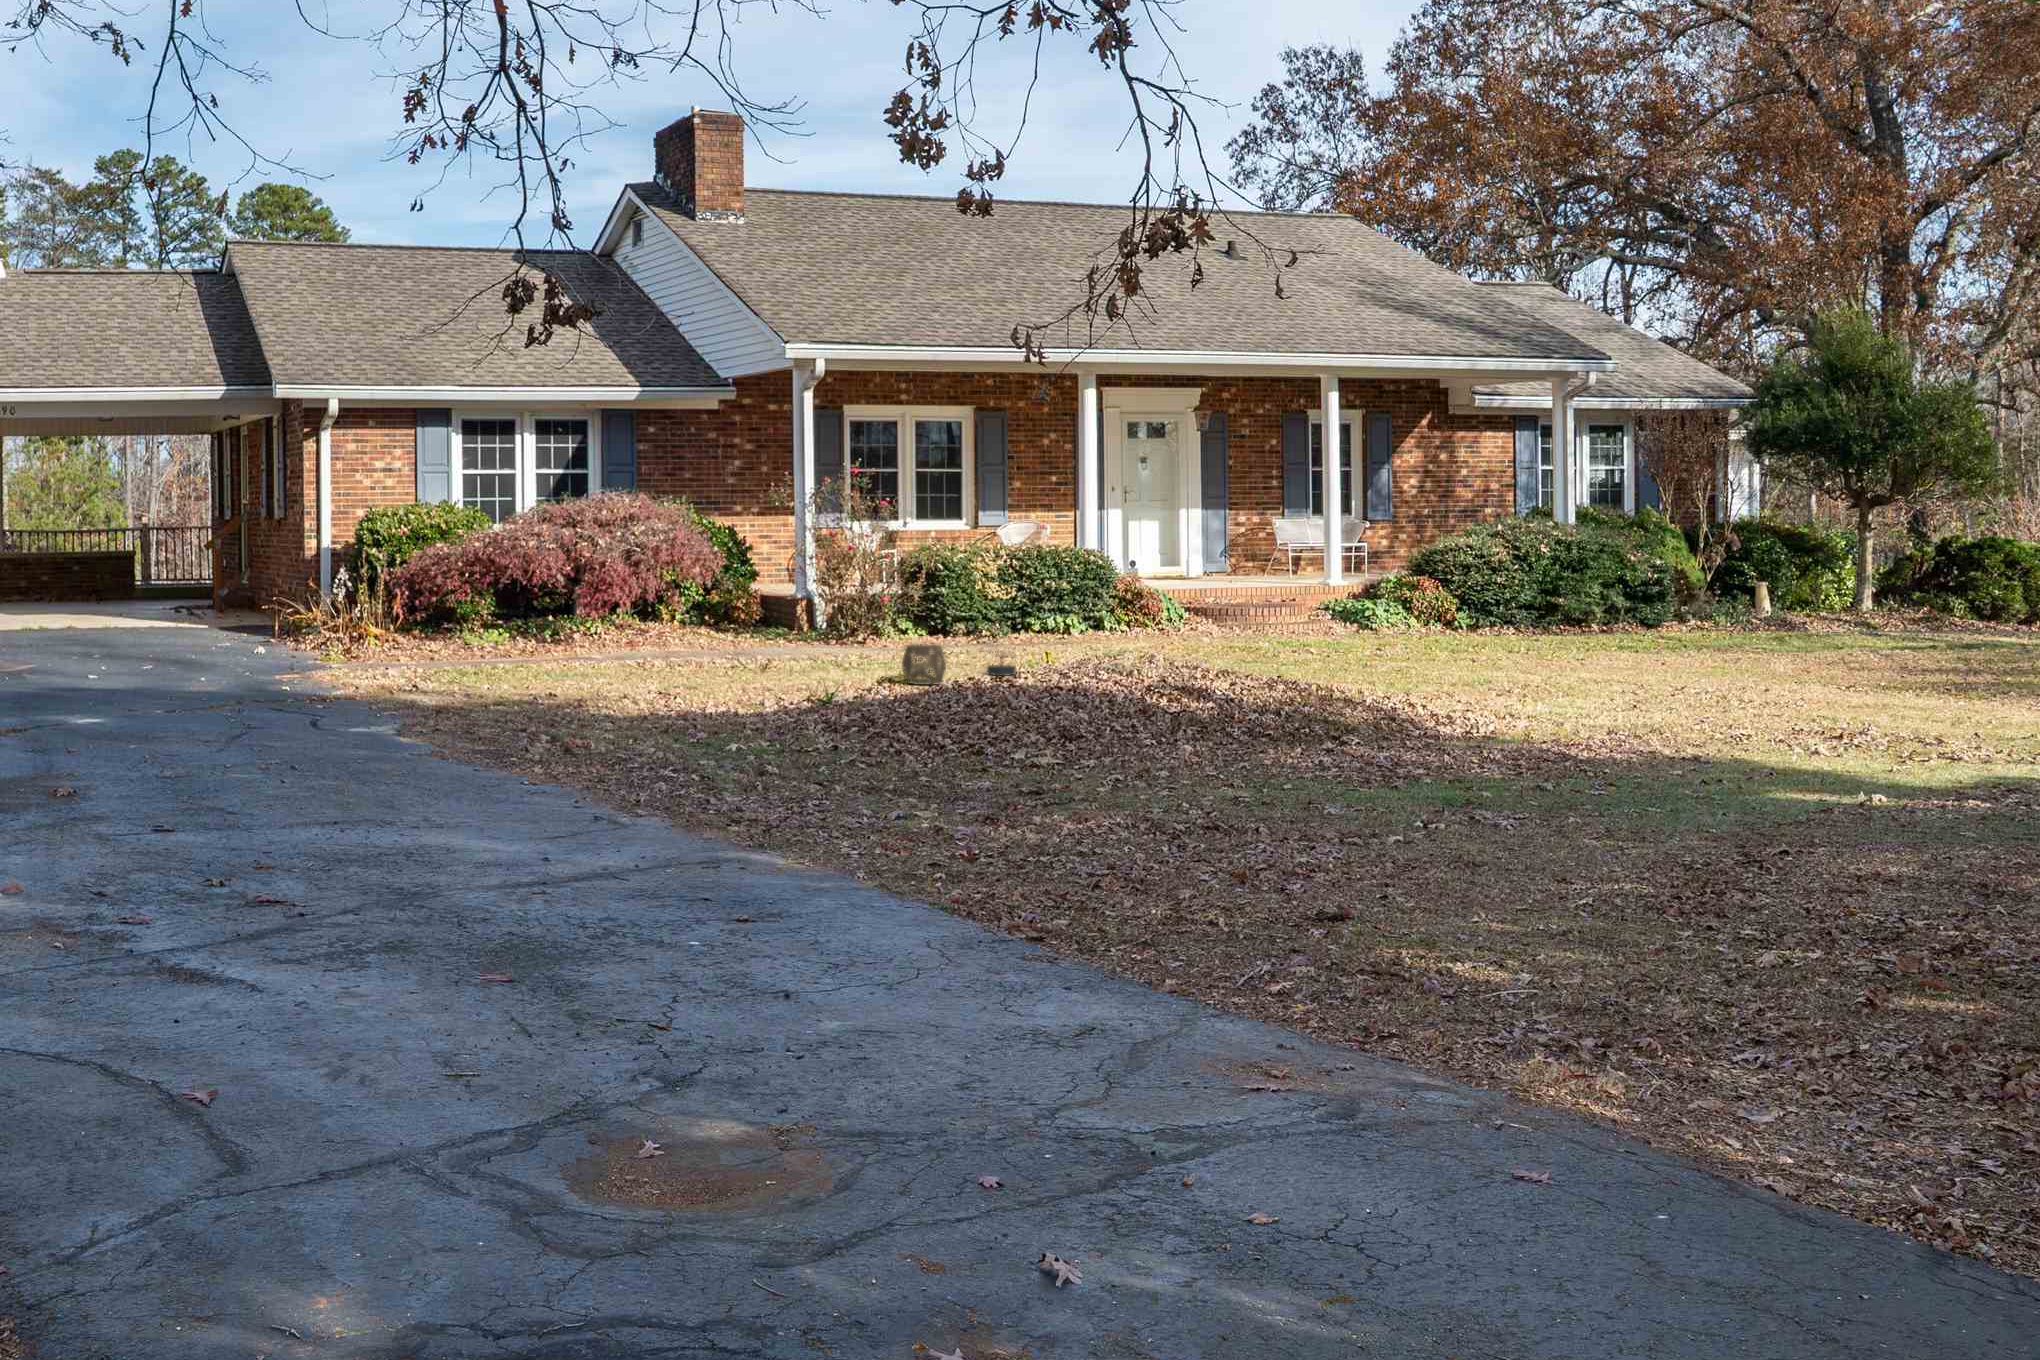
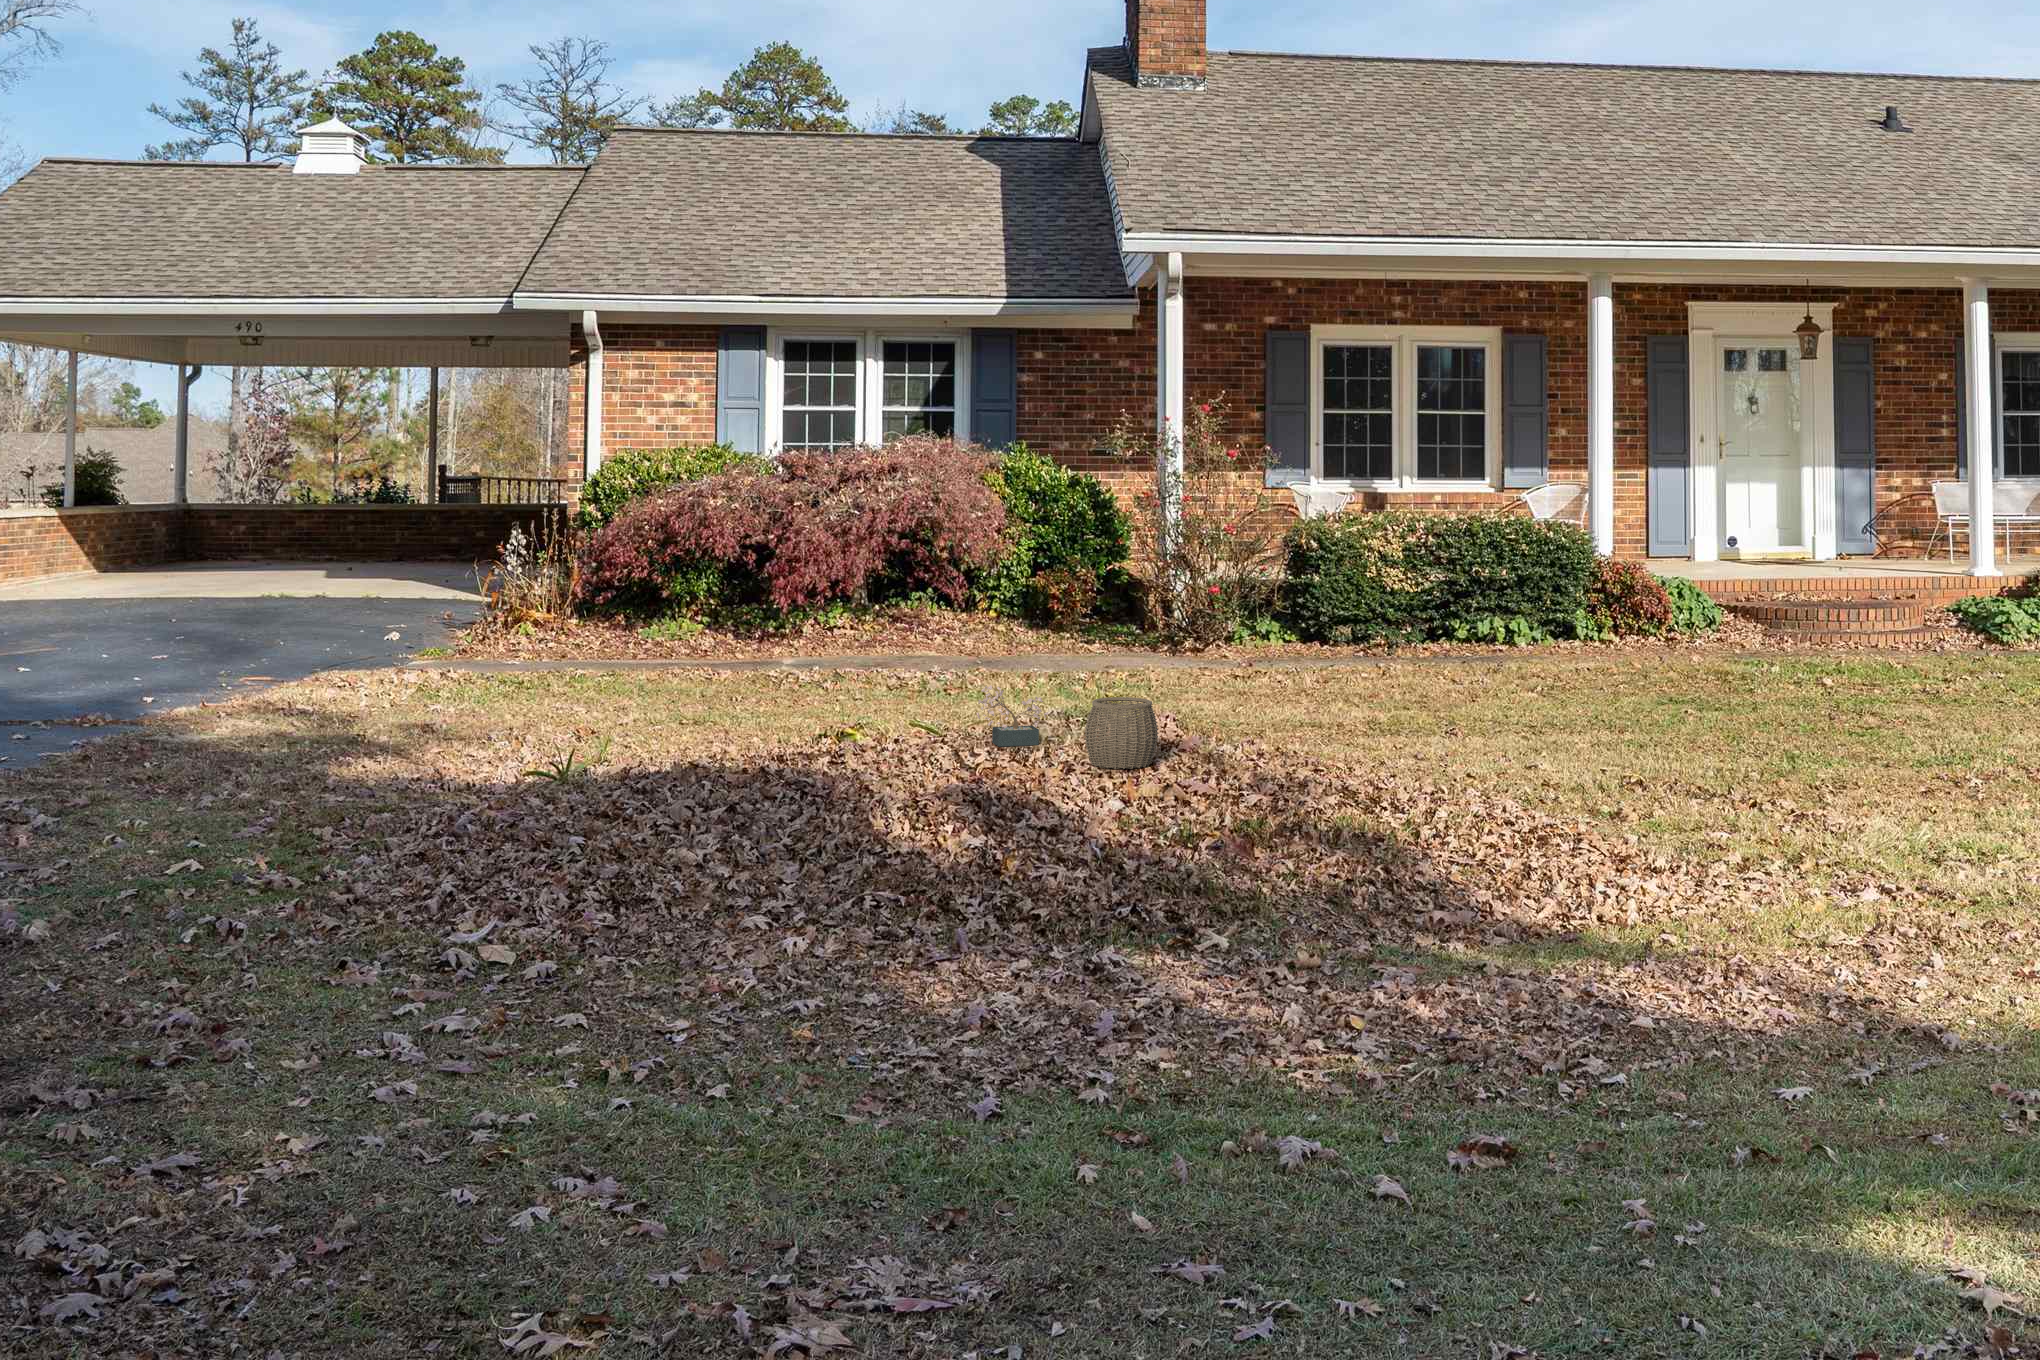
woven basket: present [902,644,946,685] -> present [1084,697,1159,769]

